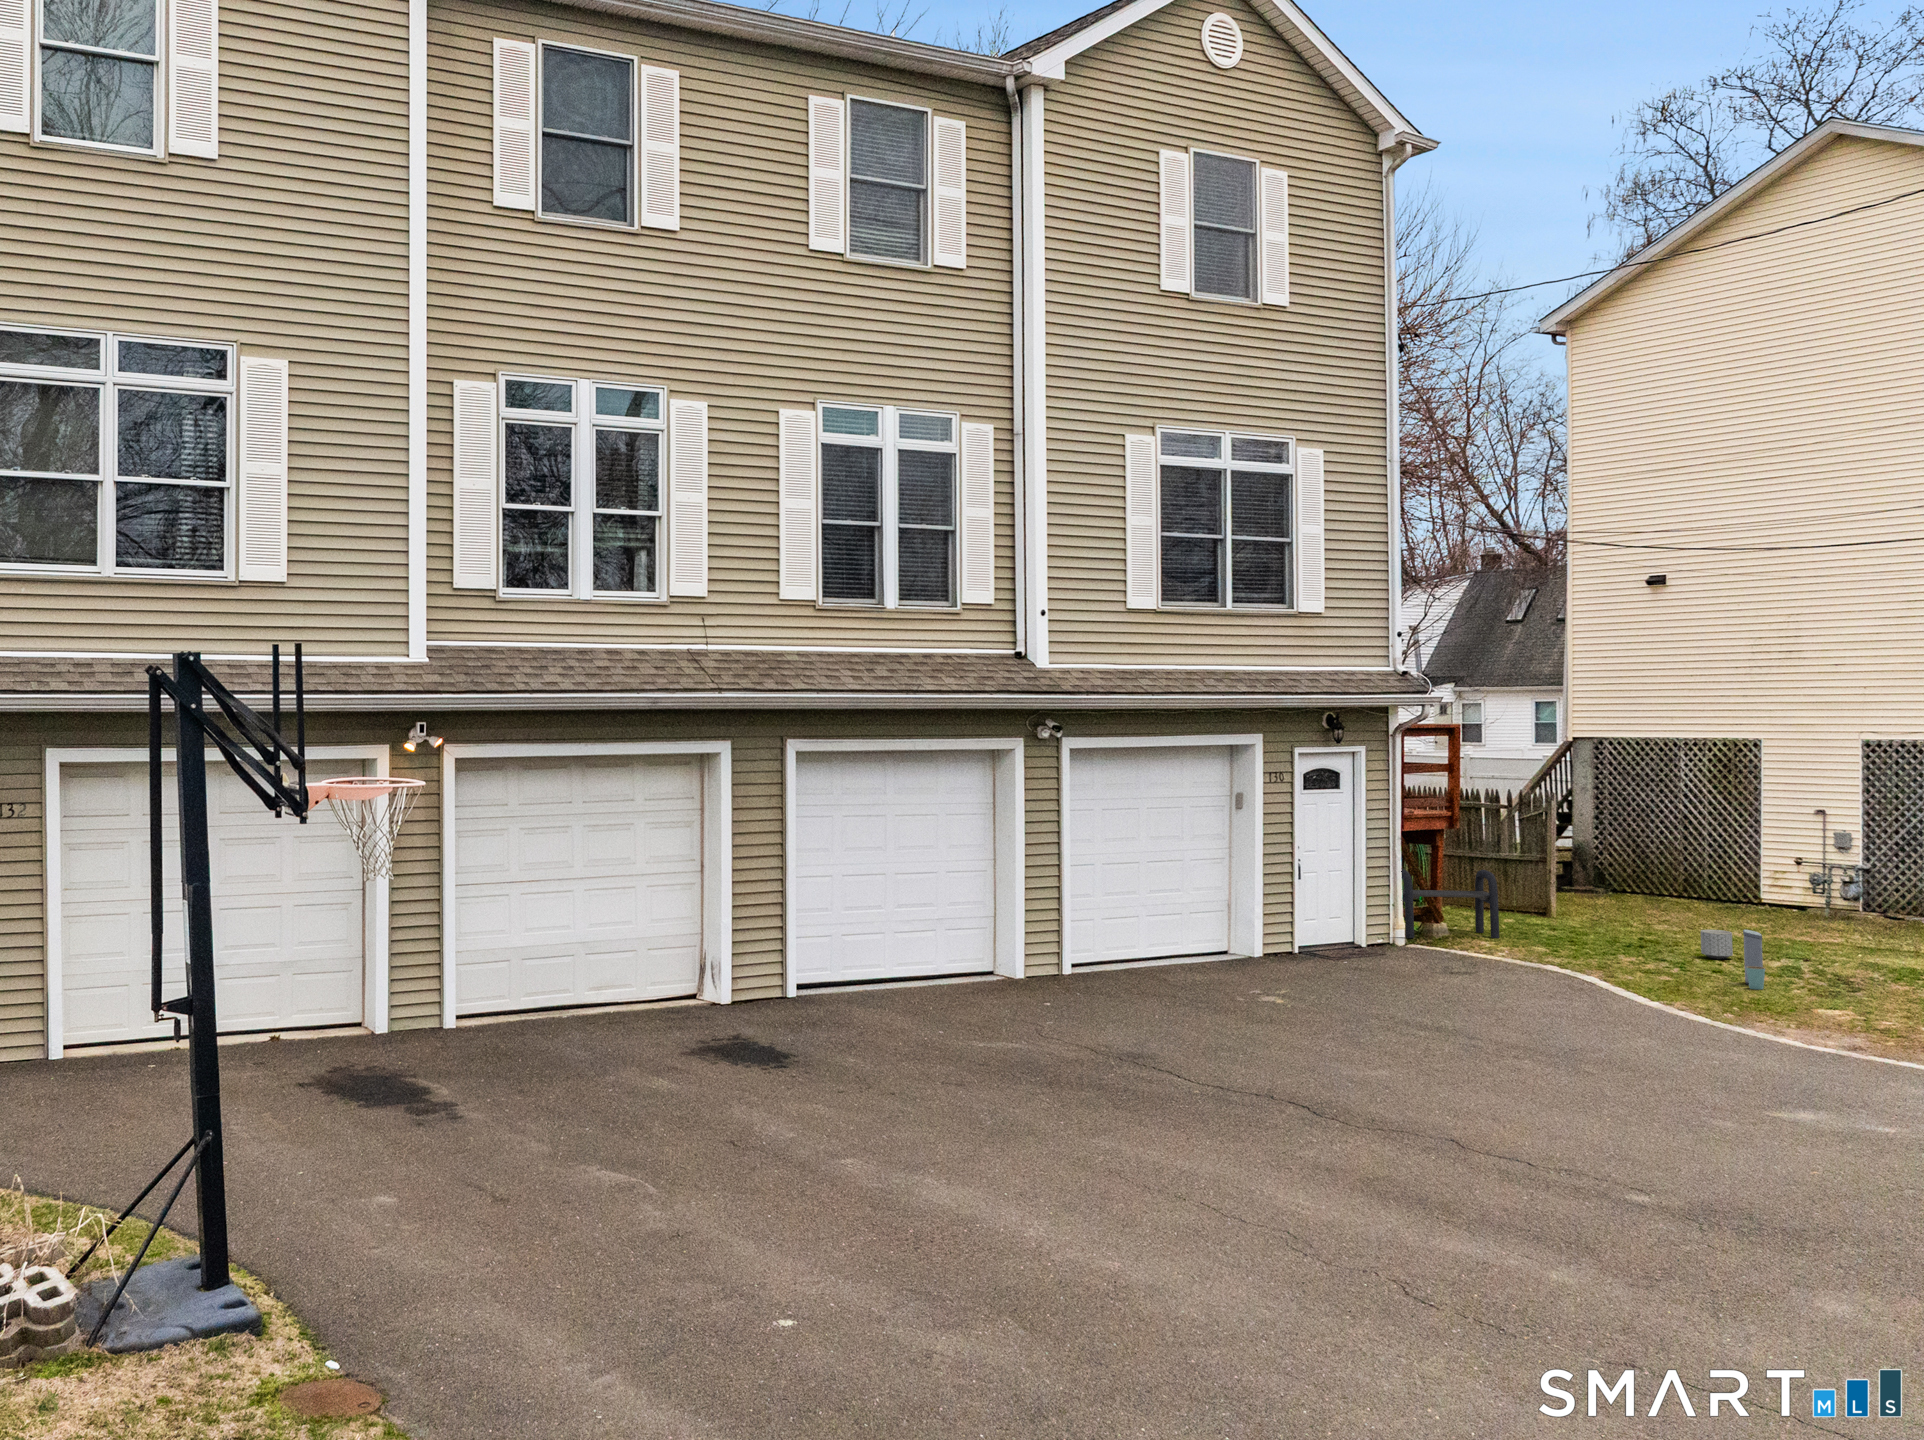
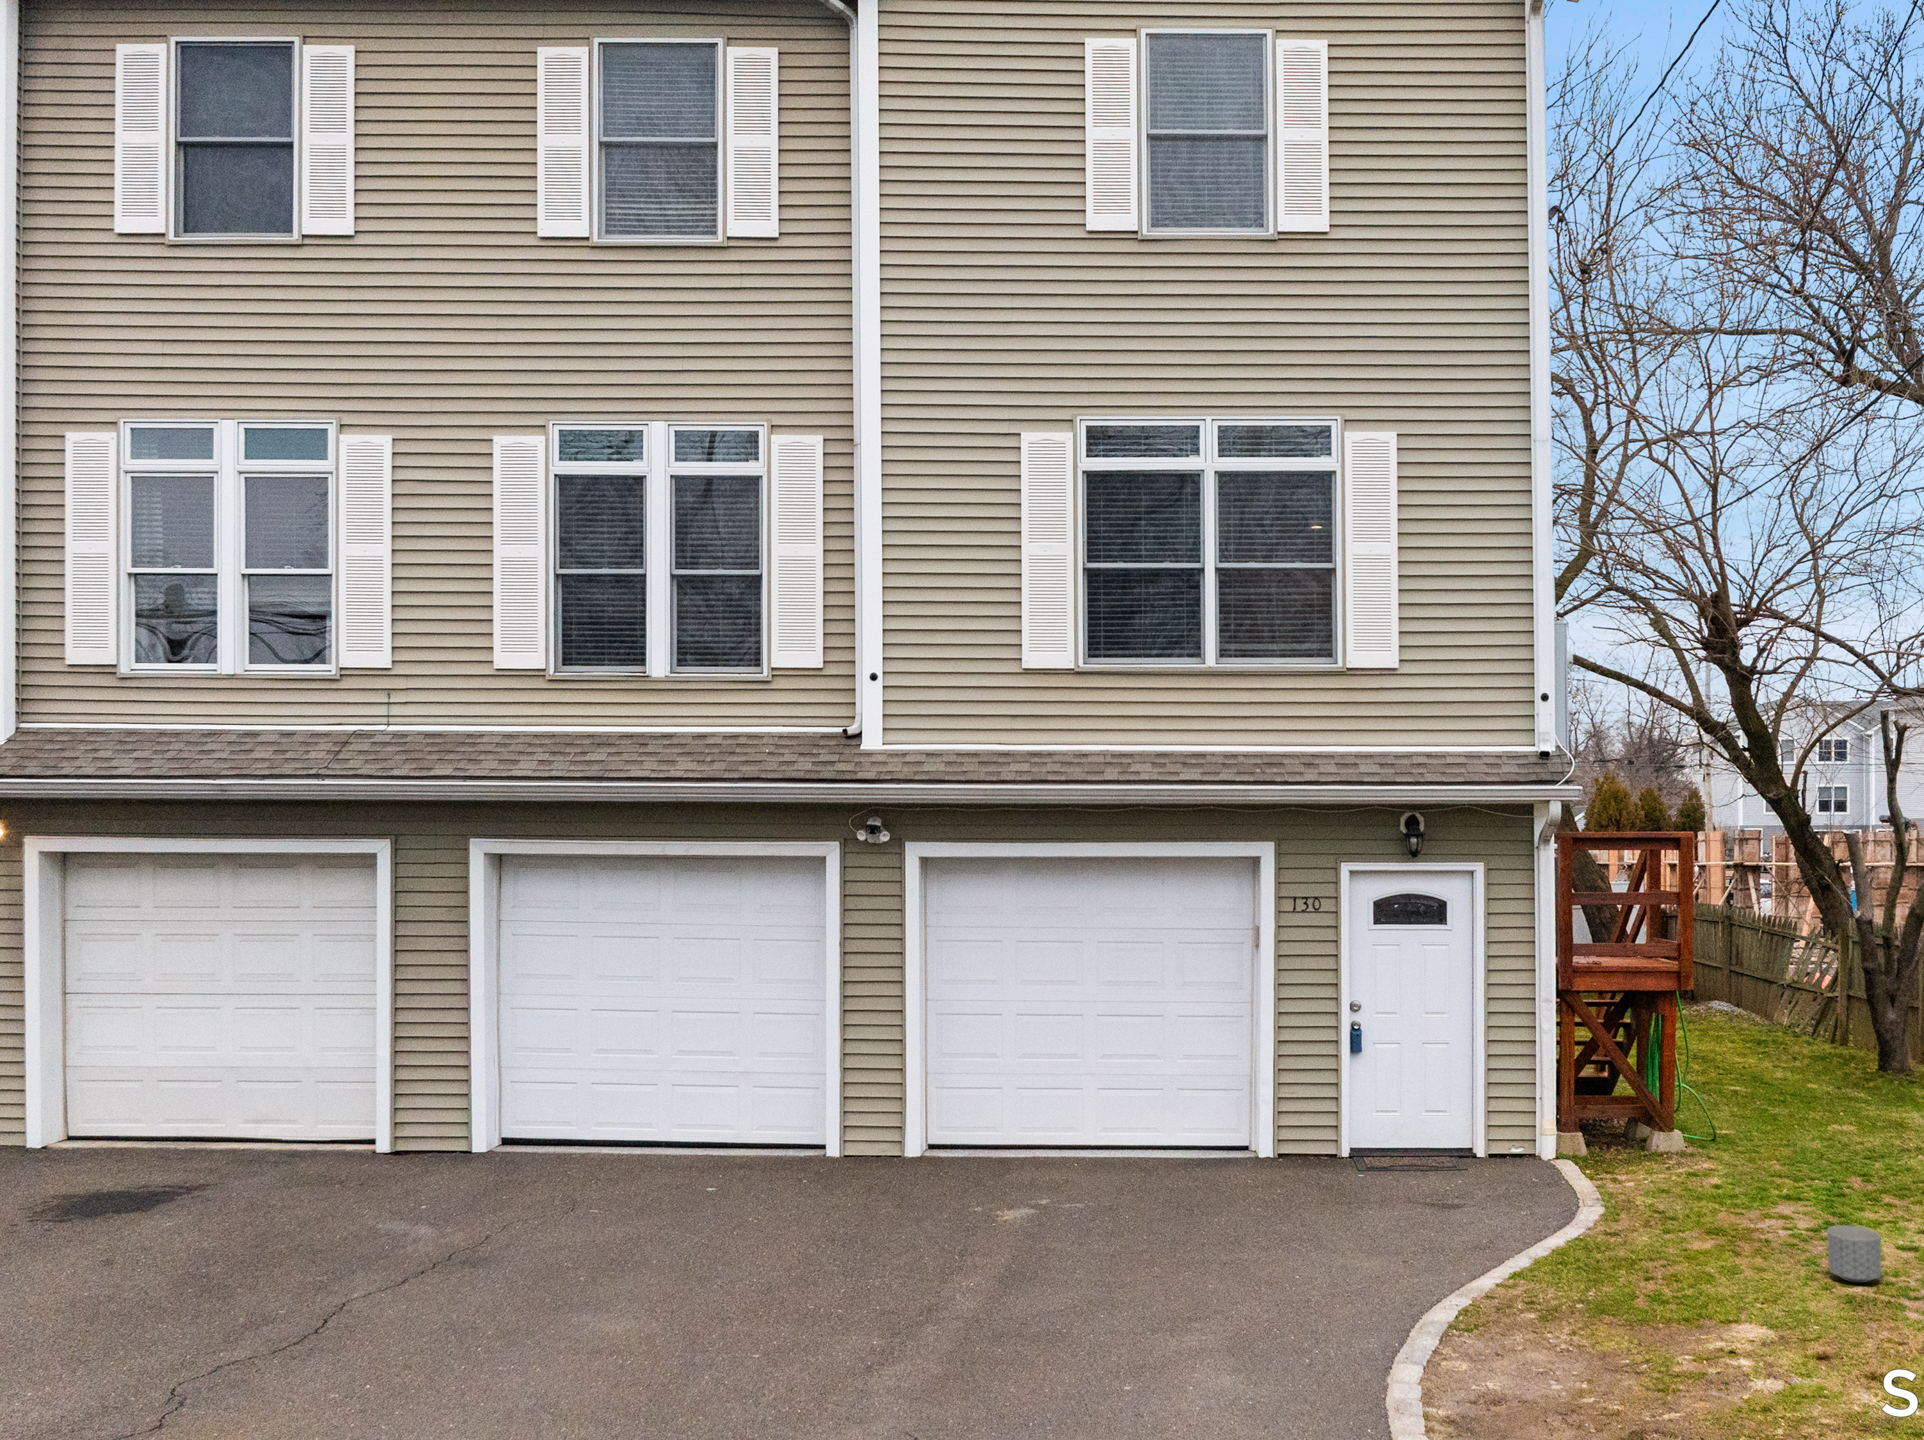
bench: present [1401,869,1499,938] -> none [1551,1052,1714,1183]
trash can: present [1743,929,1765,990] -> none [1621,1251,1699,1368]

